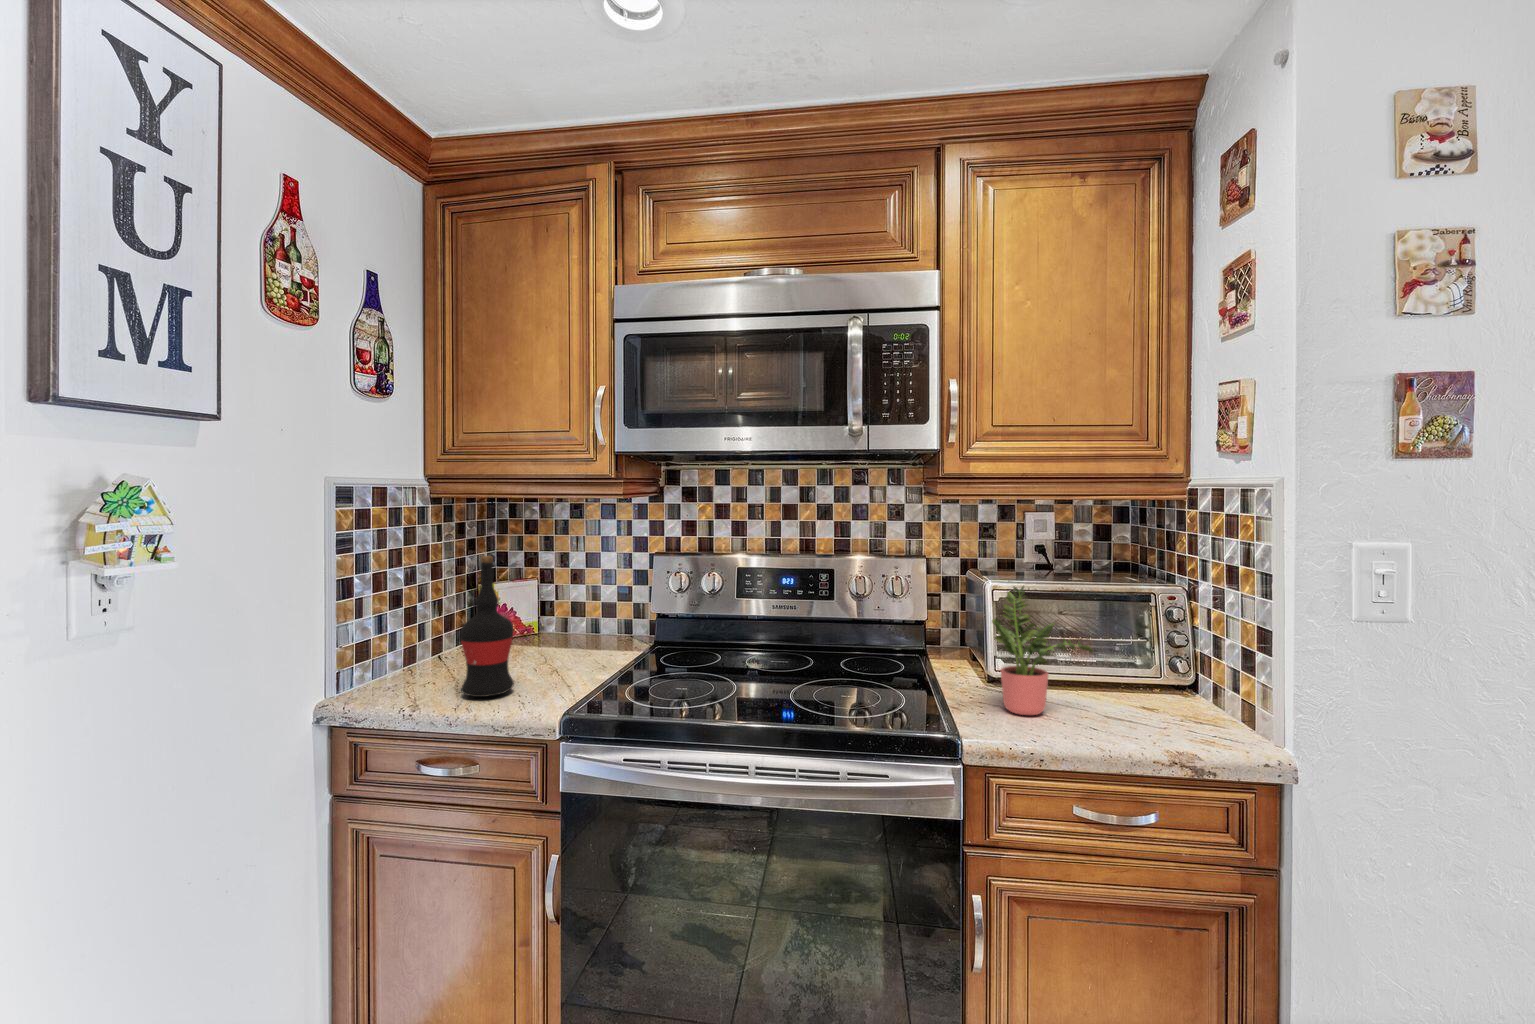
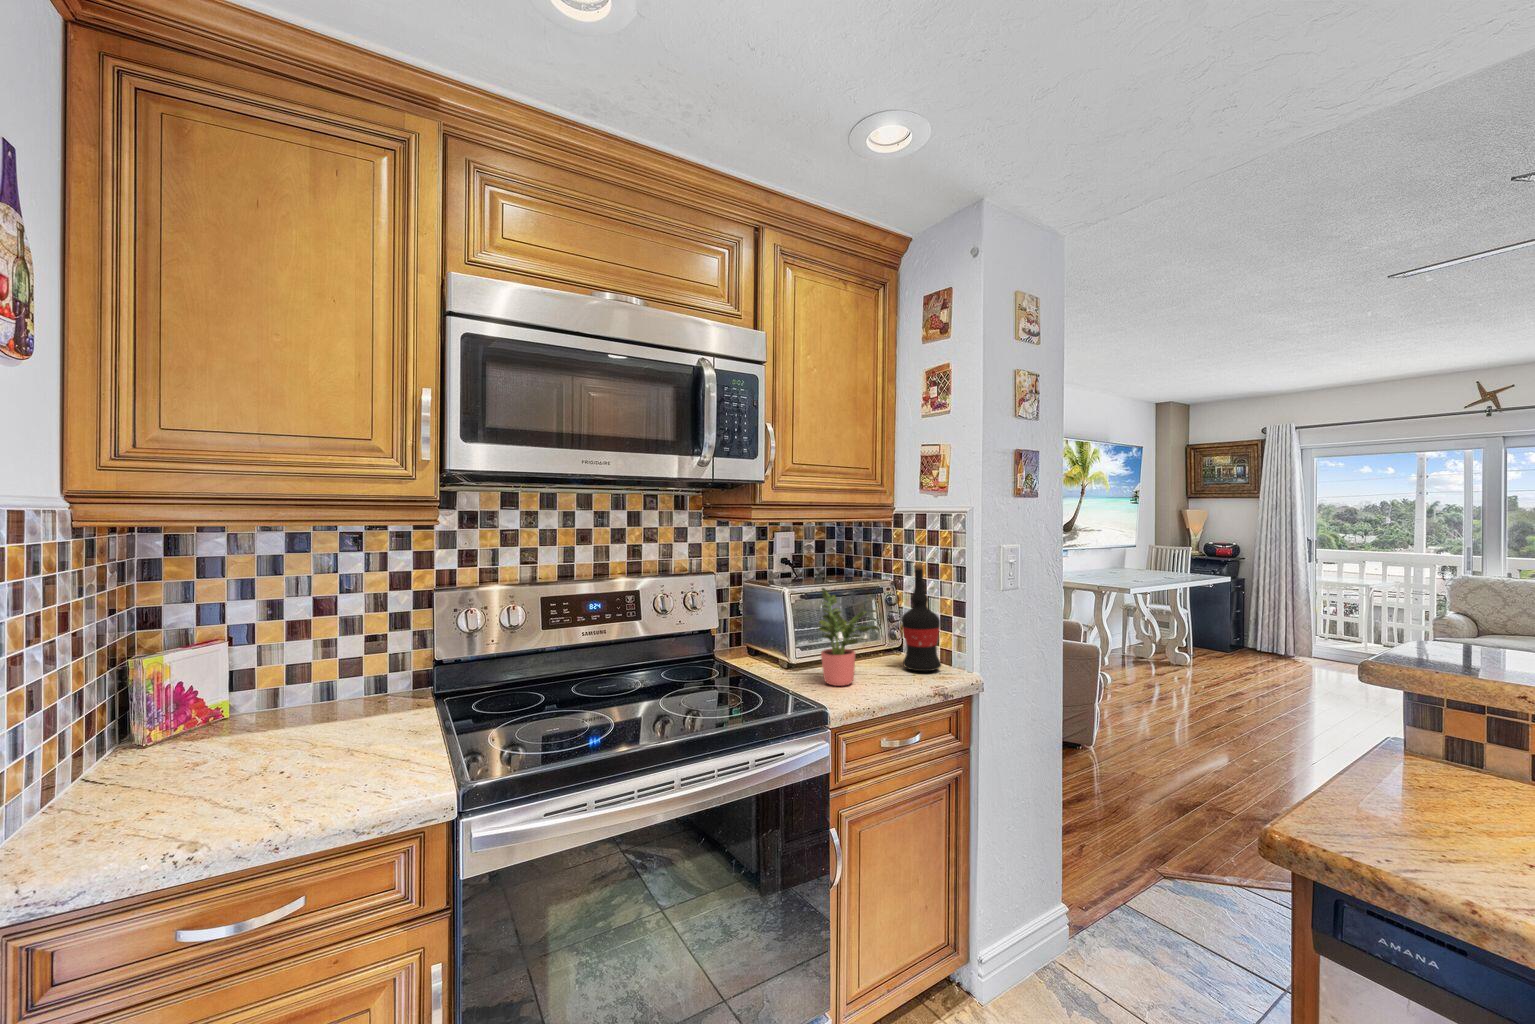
wine bottle: present [460,556,514,697] -> present [901,564,941,671]

